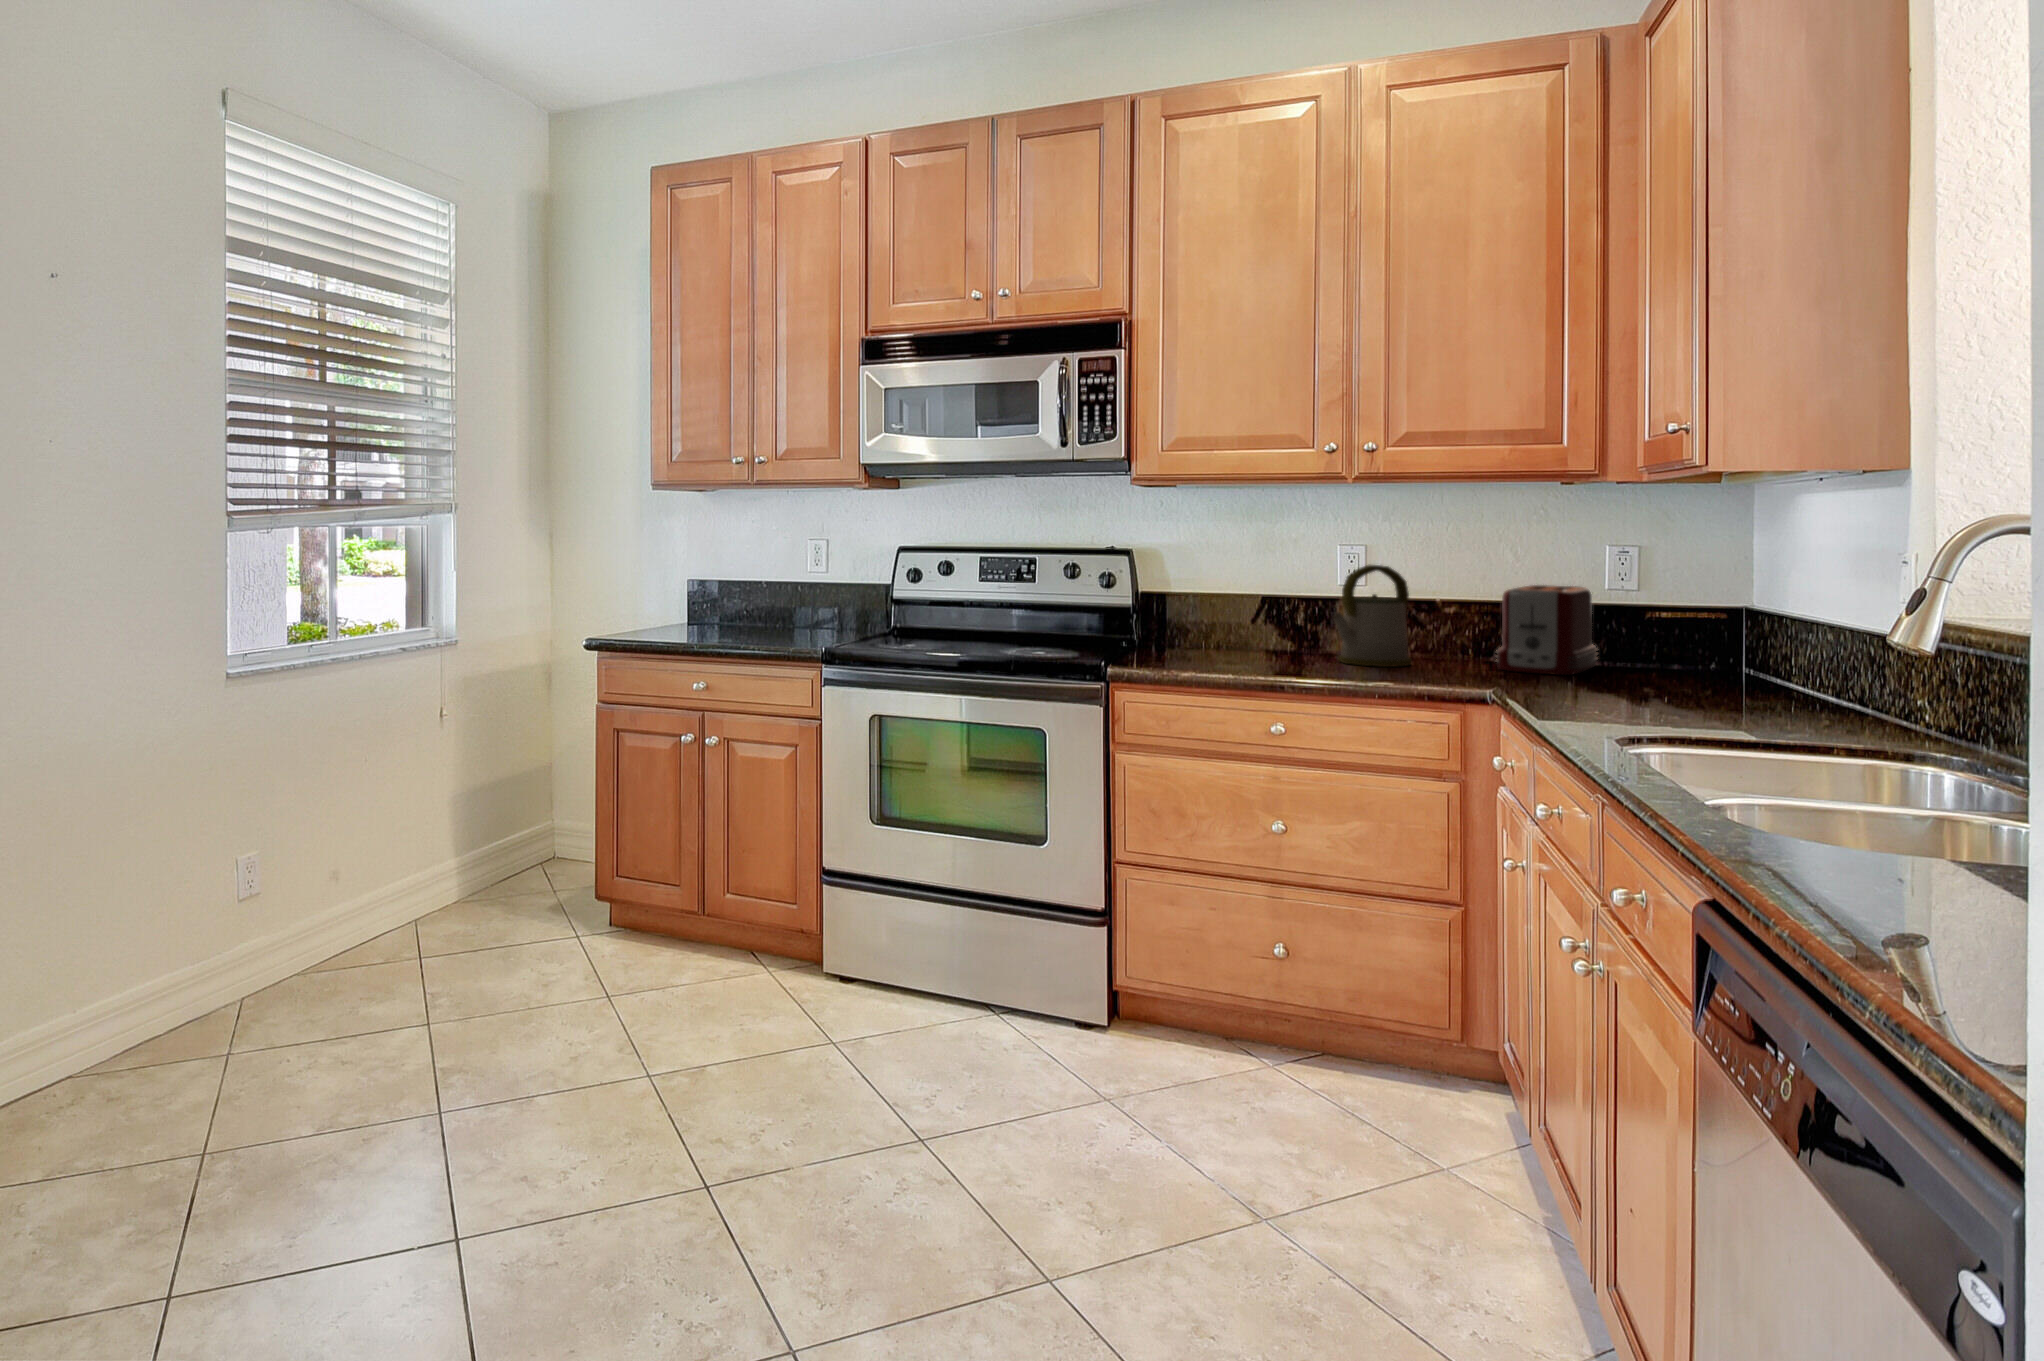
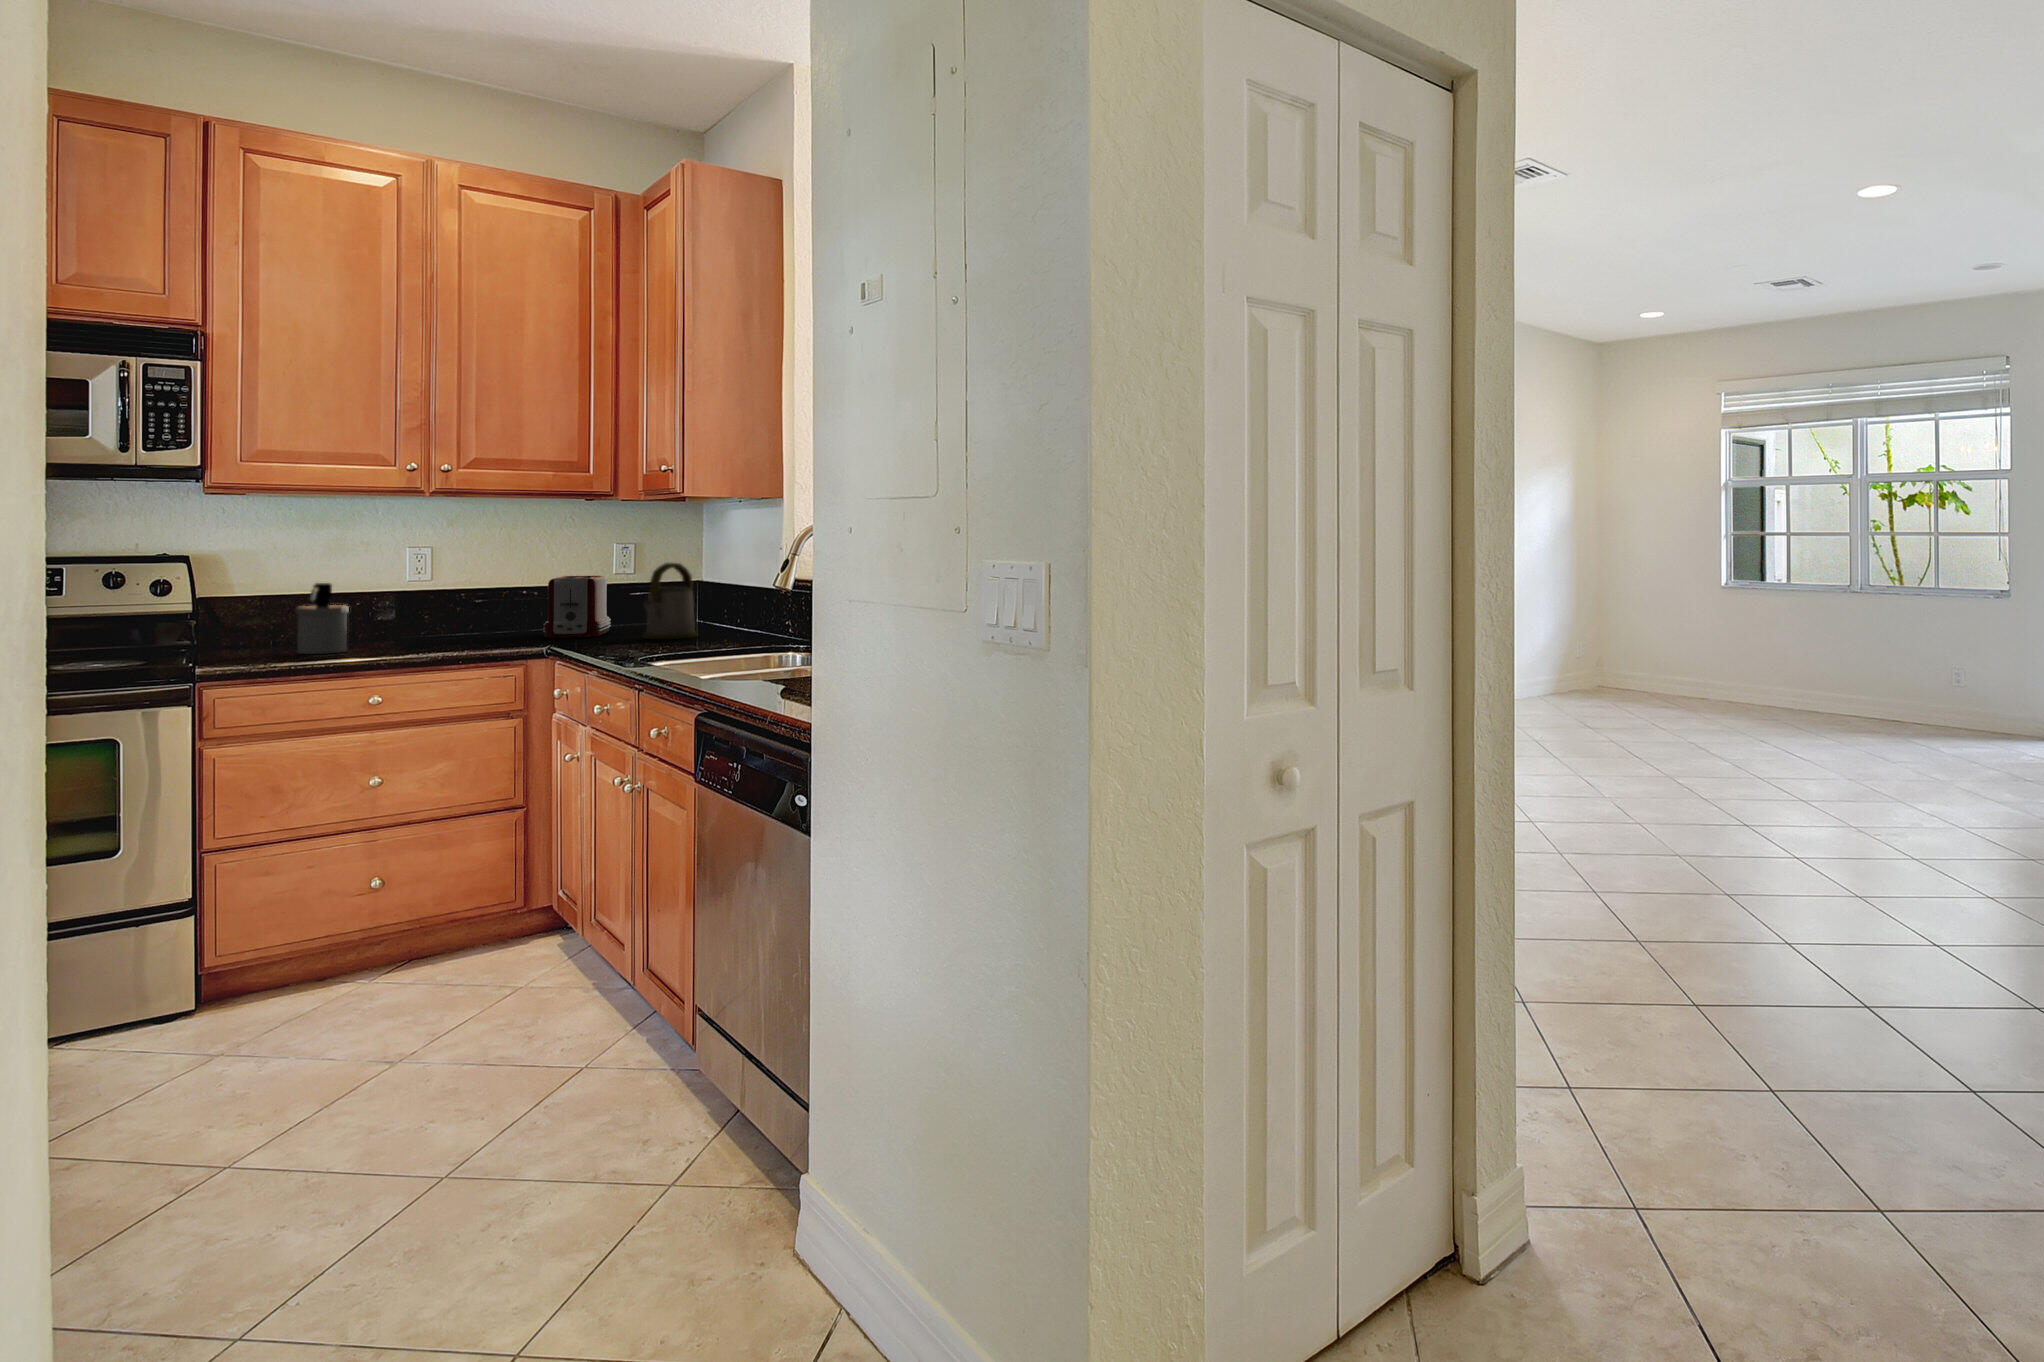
kettle: present [1332,565,1412,667] -> present [643,563,697,639]
soap dispenser: none [1206,585,1258,667] -> present [296,583,349,654]

